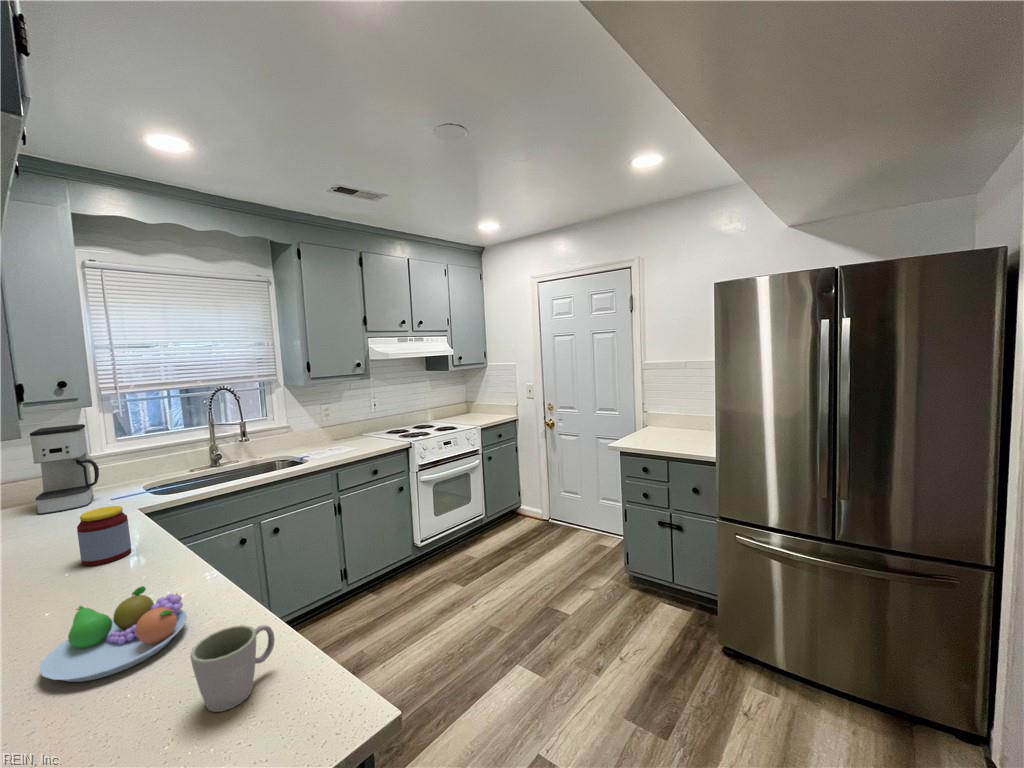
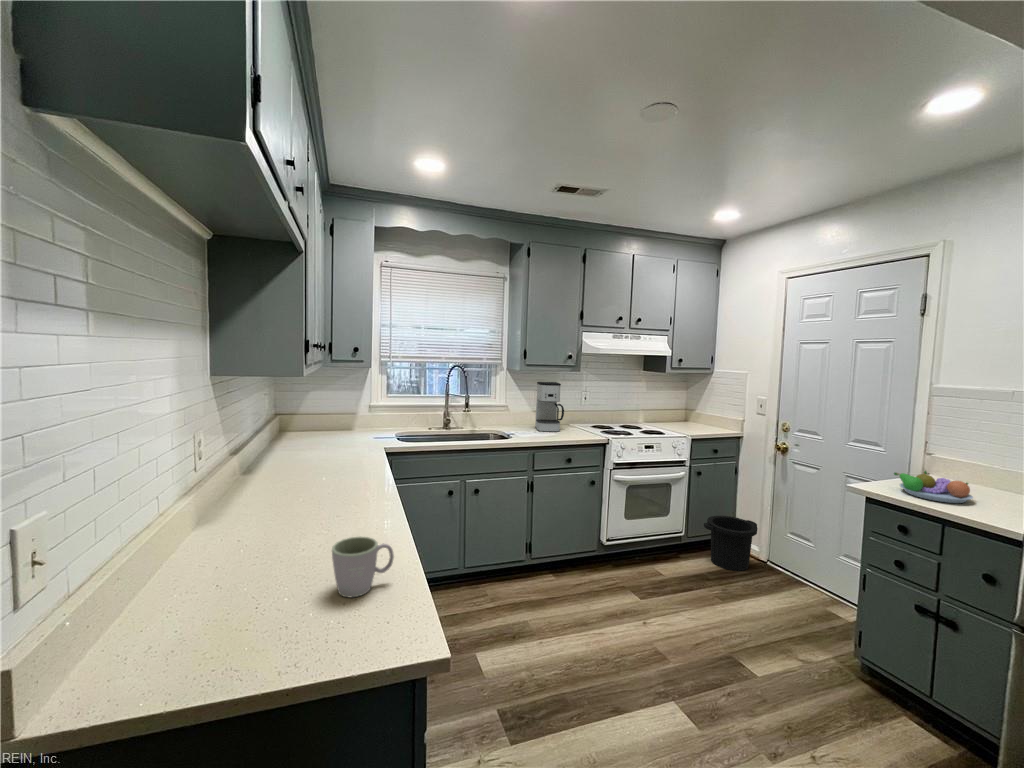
coffee maker: present [30,424,99,515] -> present [535,382,564,432]
trash can: none [500,489,541,536] -> present [704,516,758,571]
jar: present [77,506,131,566] -> none [337,438,366,477]
fruit bowl: present [40,586,187,682] -> present [894,471,973,503]

